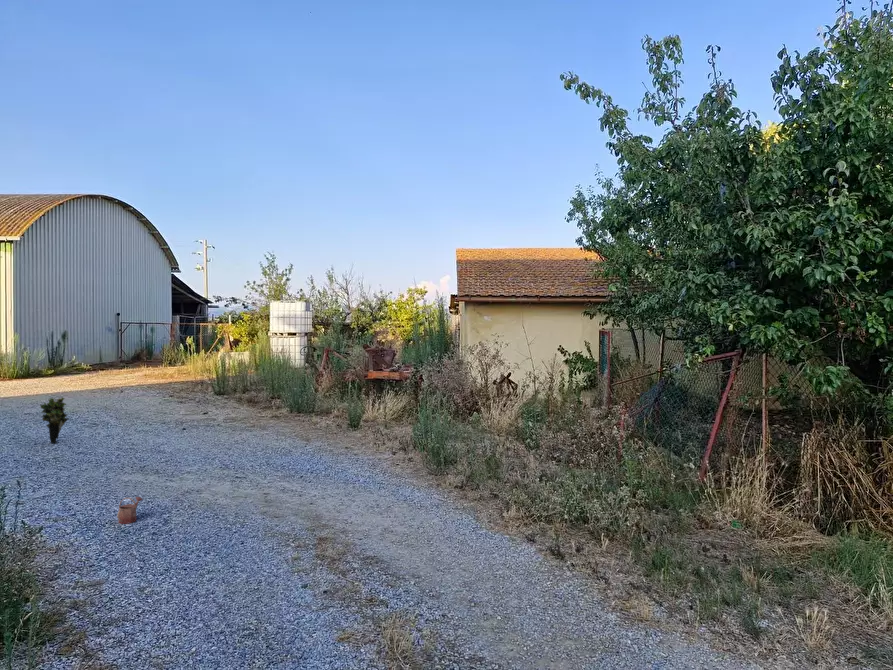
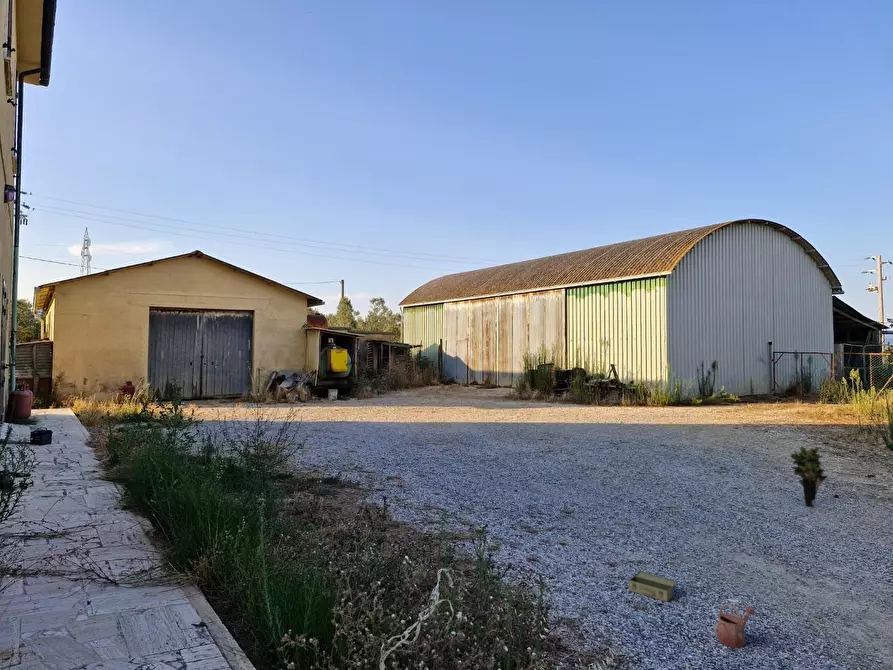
potted plant: present [40,397,69,443] -> present [791,446,828,506]
toolbox: none [40,500,82,517] -> present [629,571,678,602]

